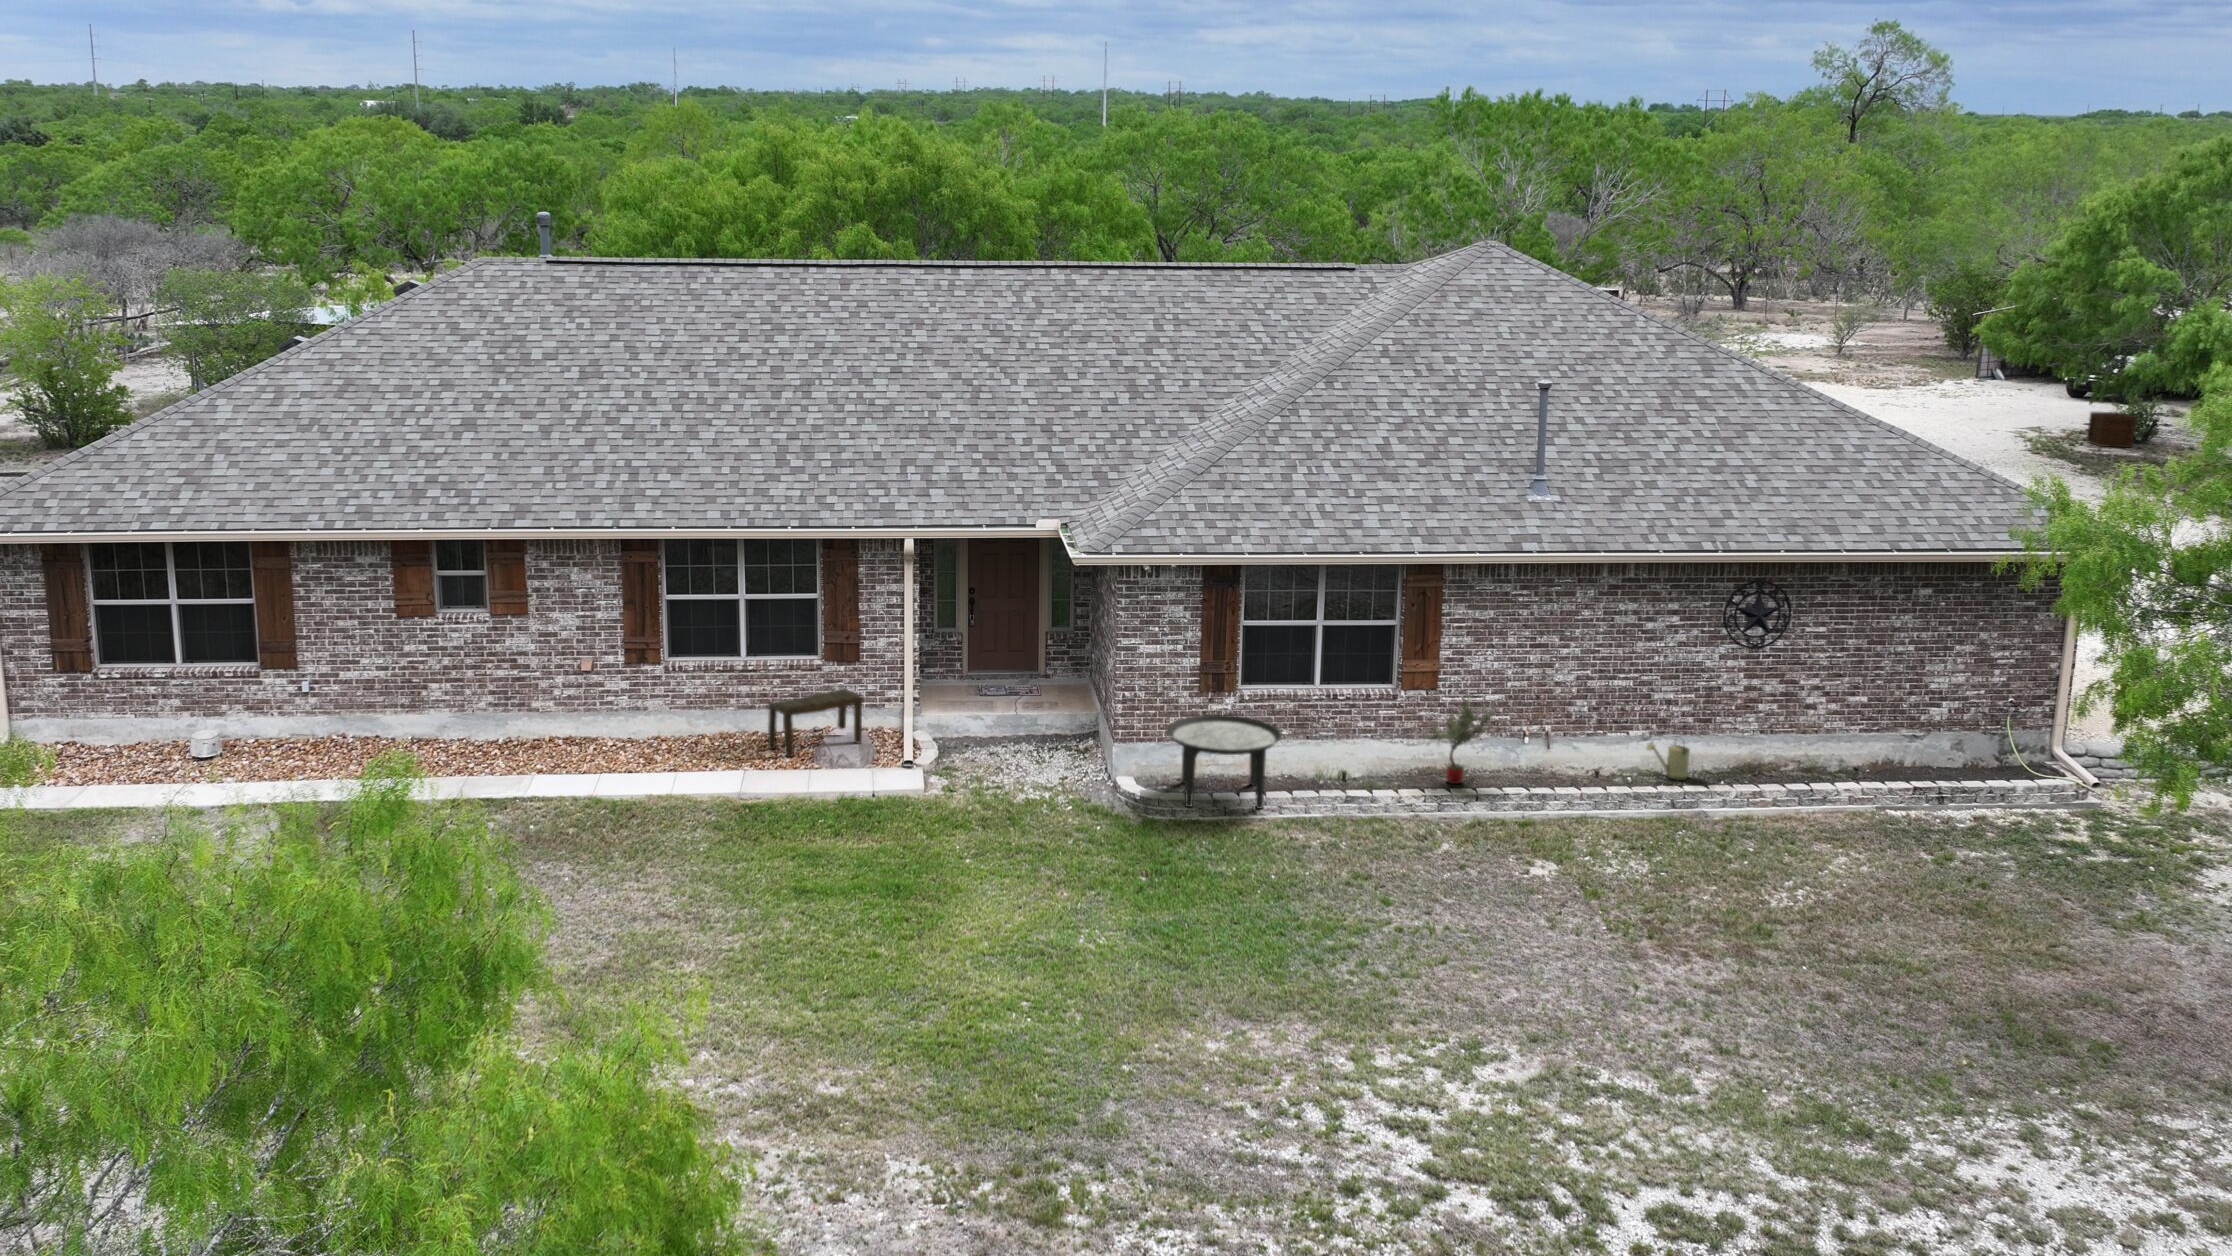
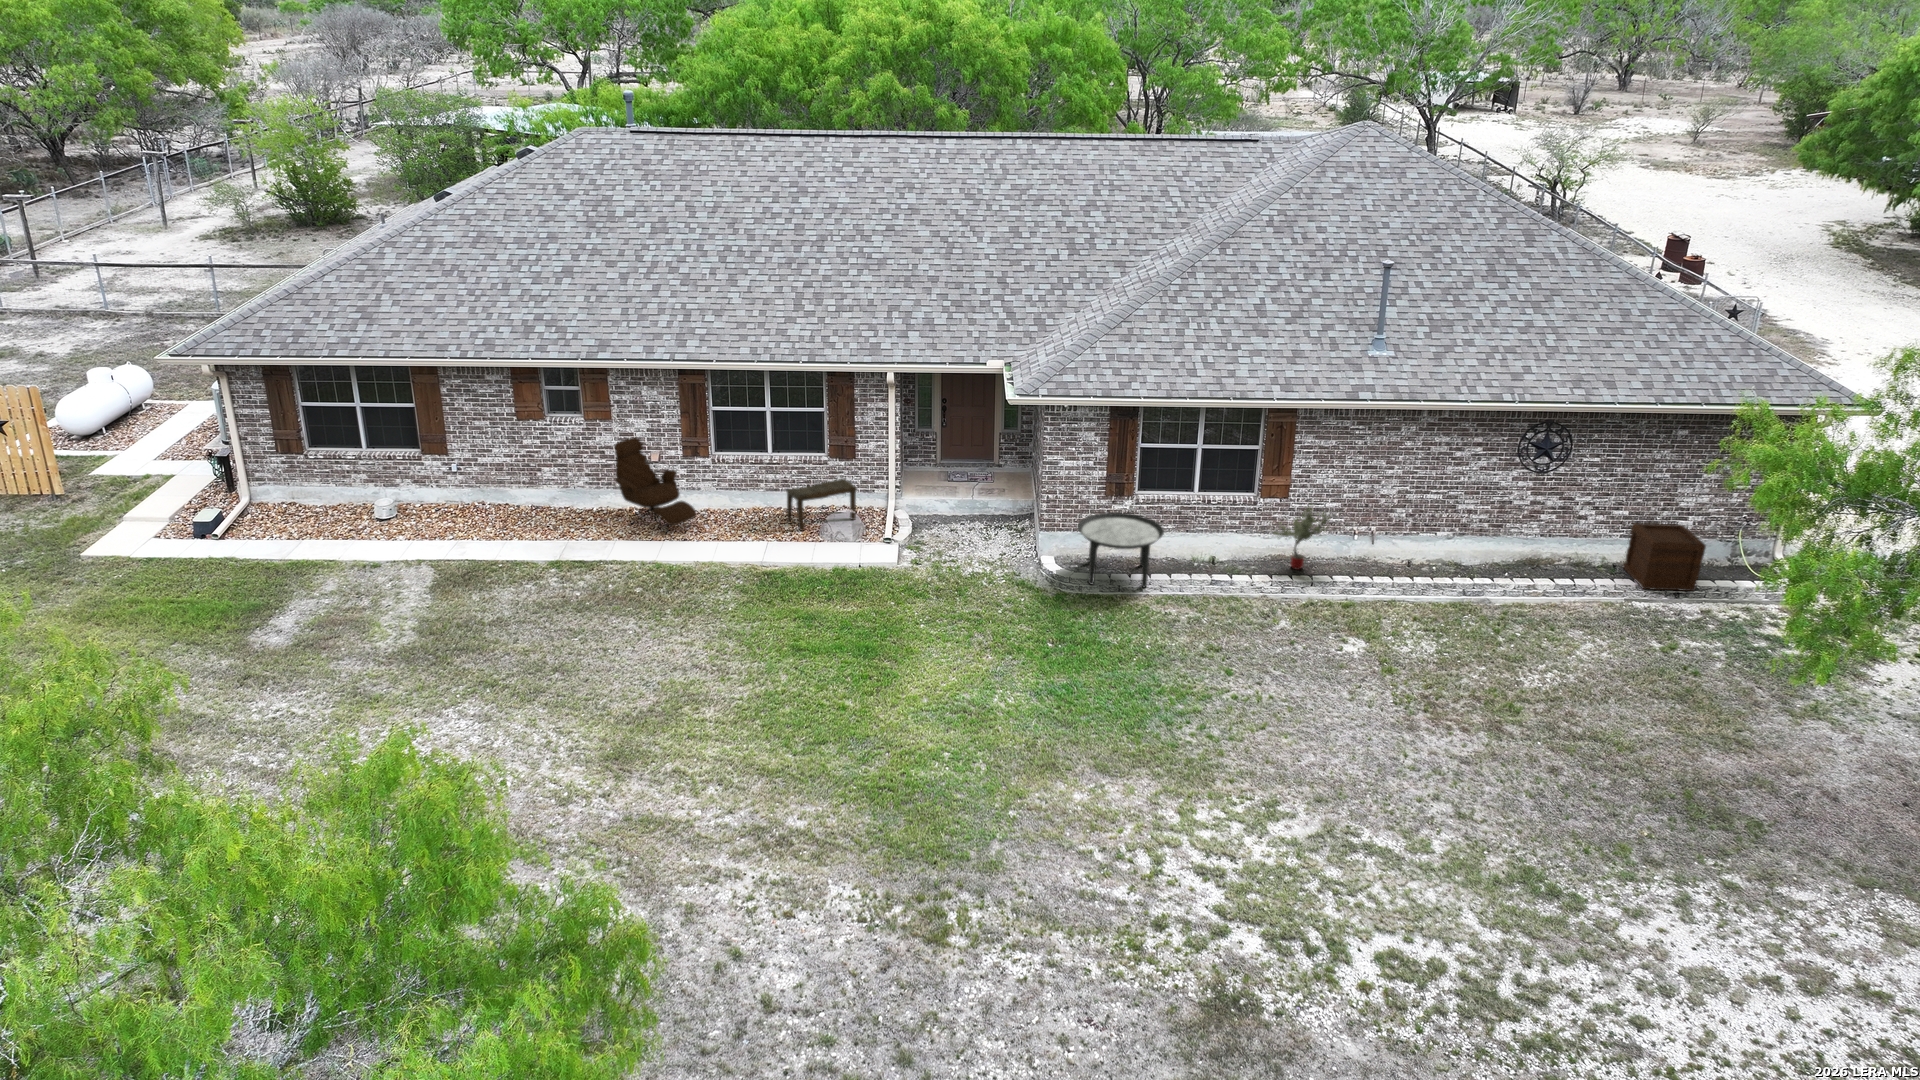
wooden crate: present [2087,411,2136,448] -> present [1623,523,1706,591]
lounge chair: none [532,636,645,765] -> present [614,438,696,532]
watering can: present [1646,742,1690,781] -> none [1448,537,1484,571]

